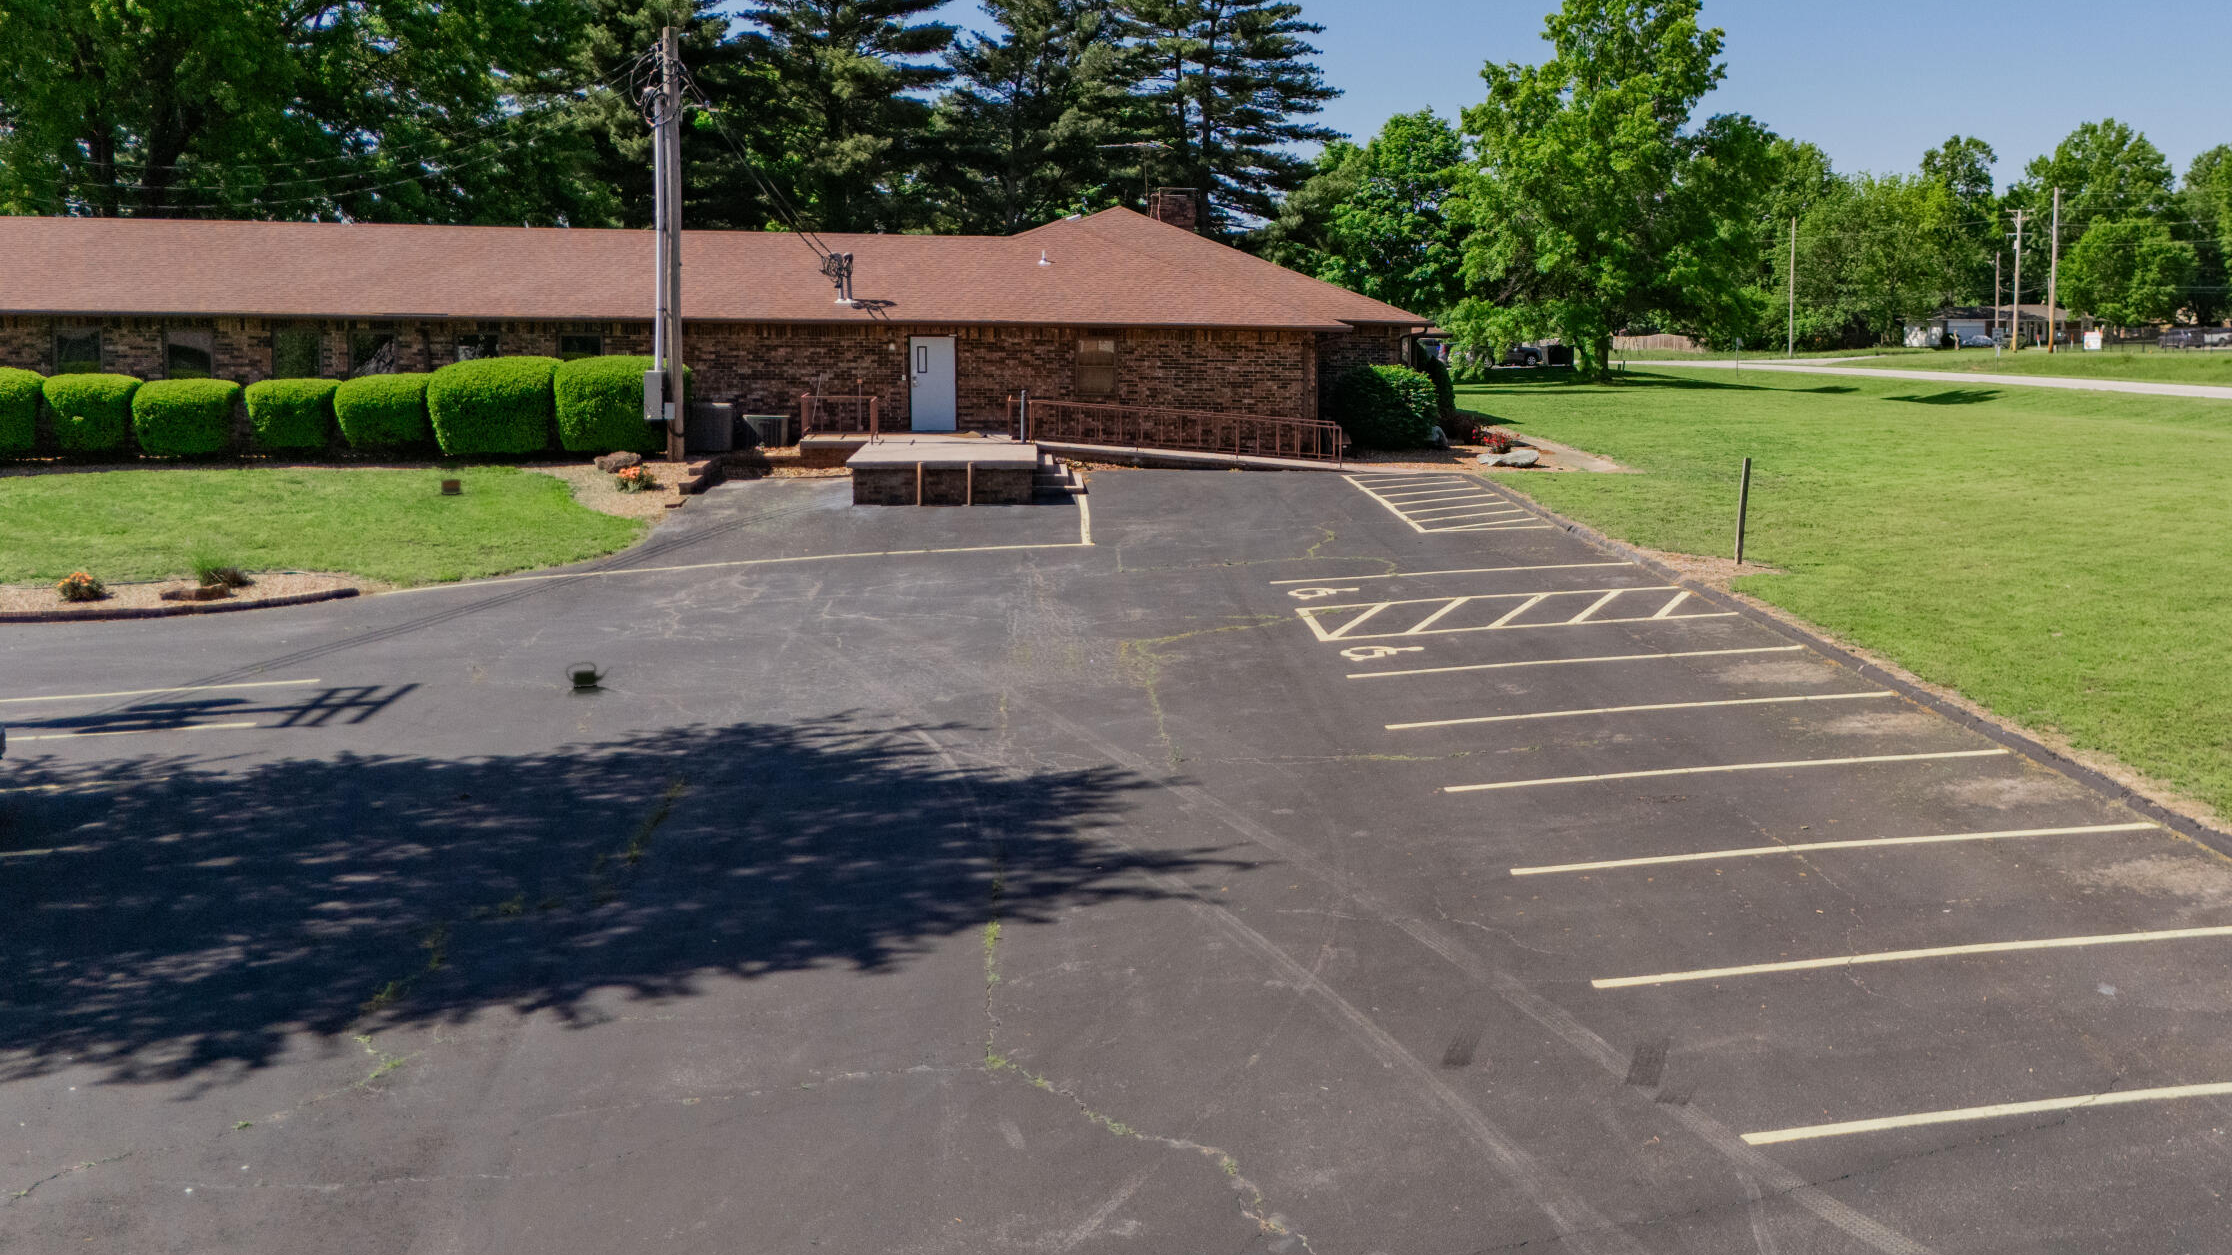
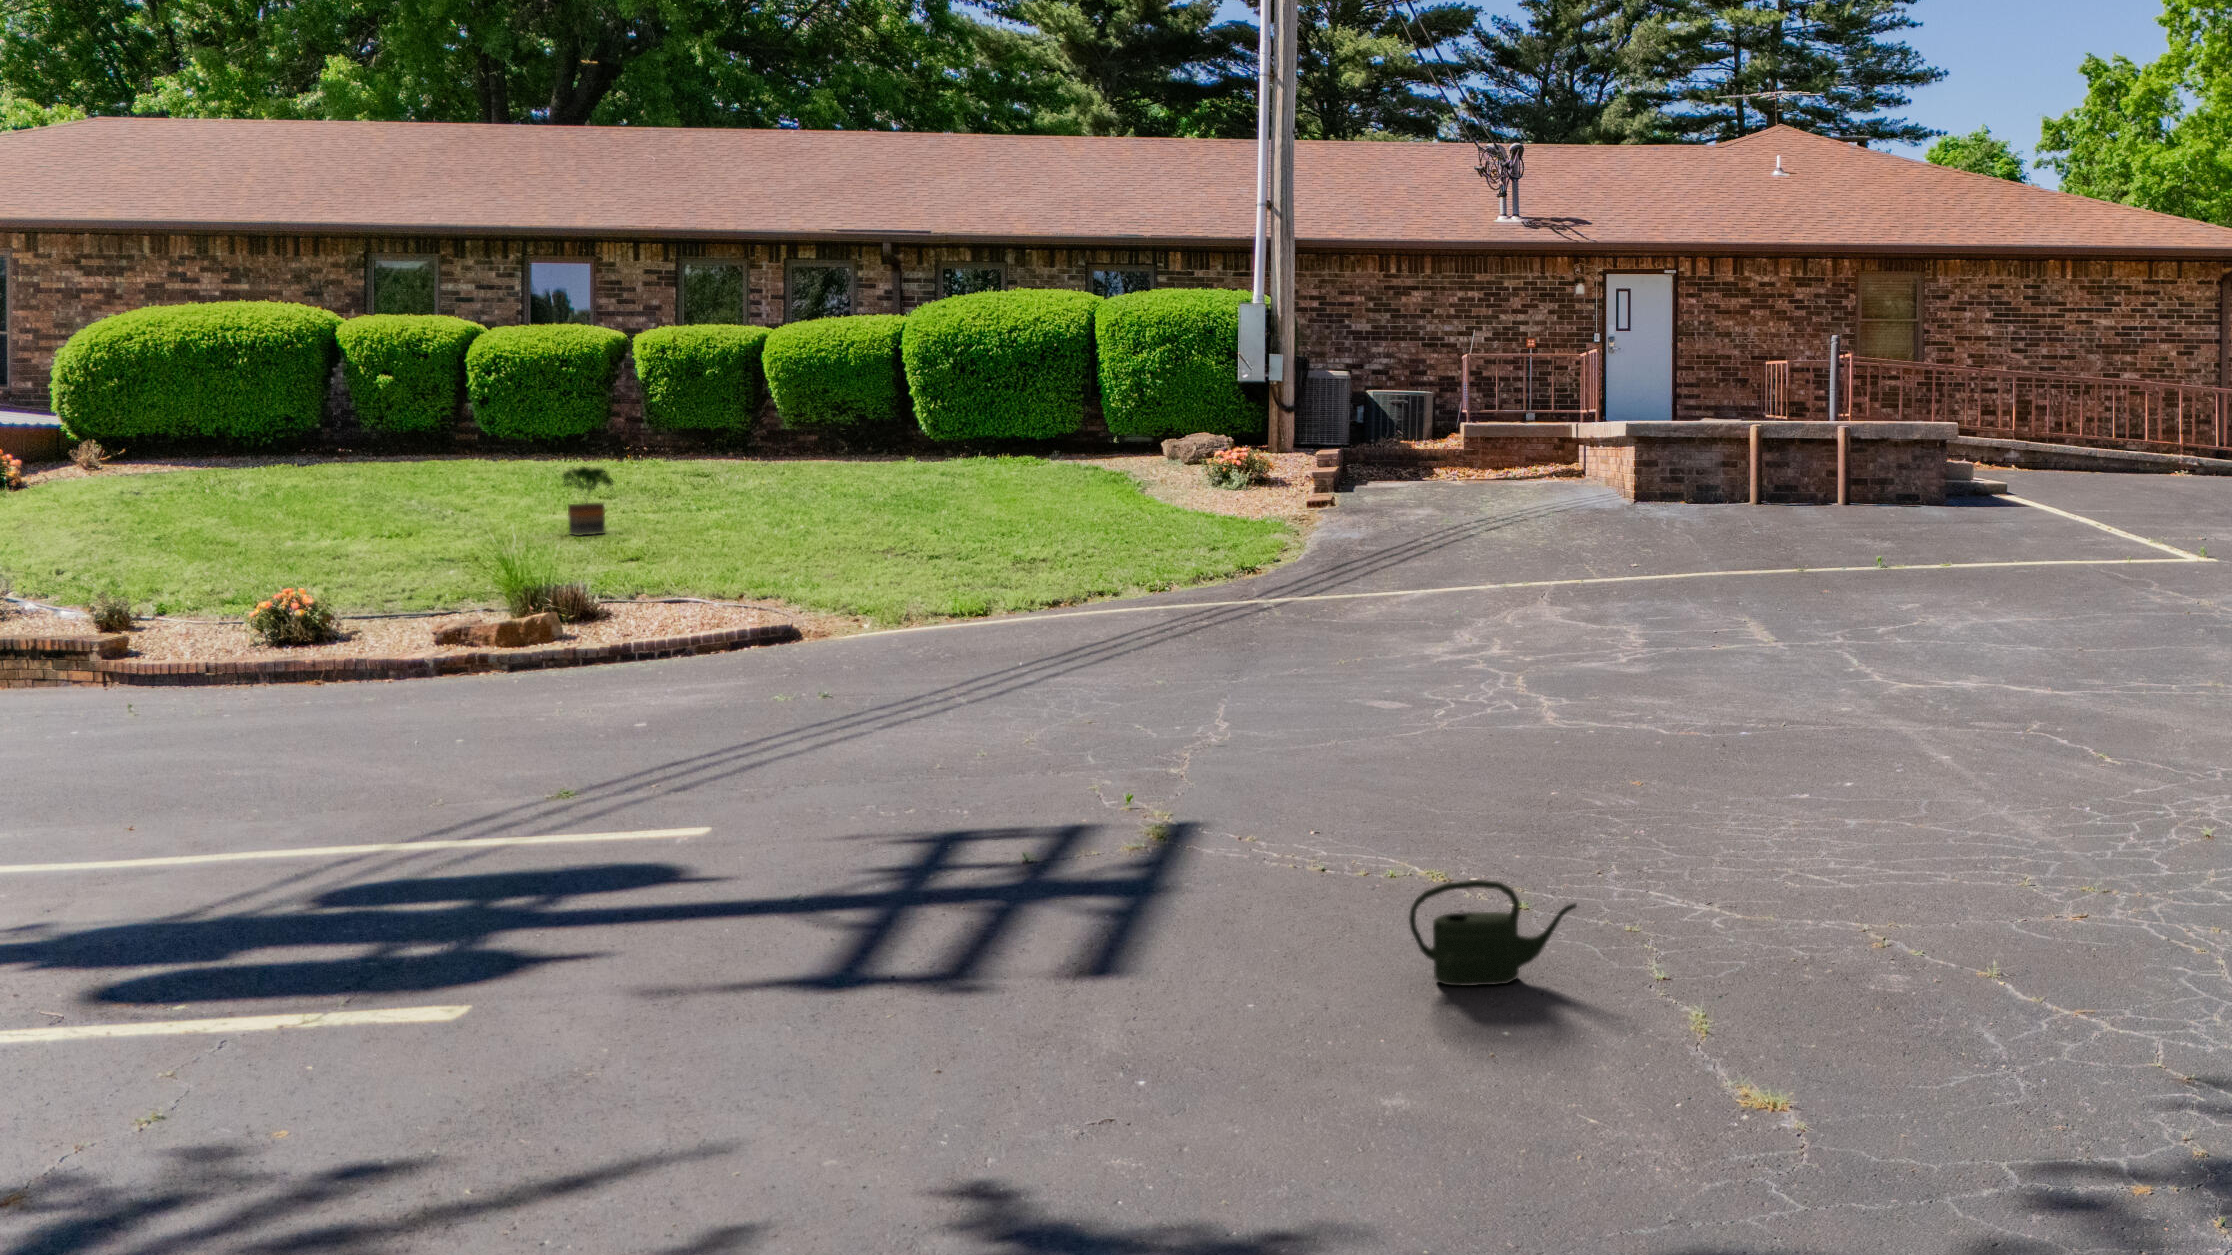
potted tree: present [438,462,465,495] -> present [562,467,613,535]

